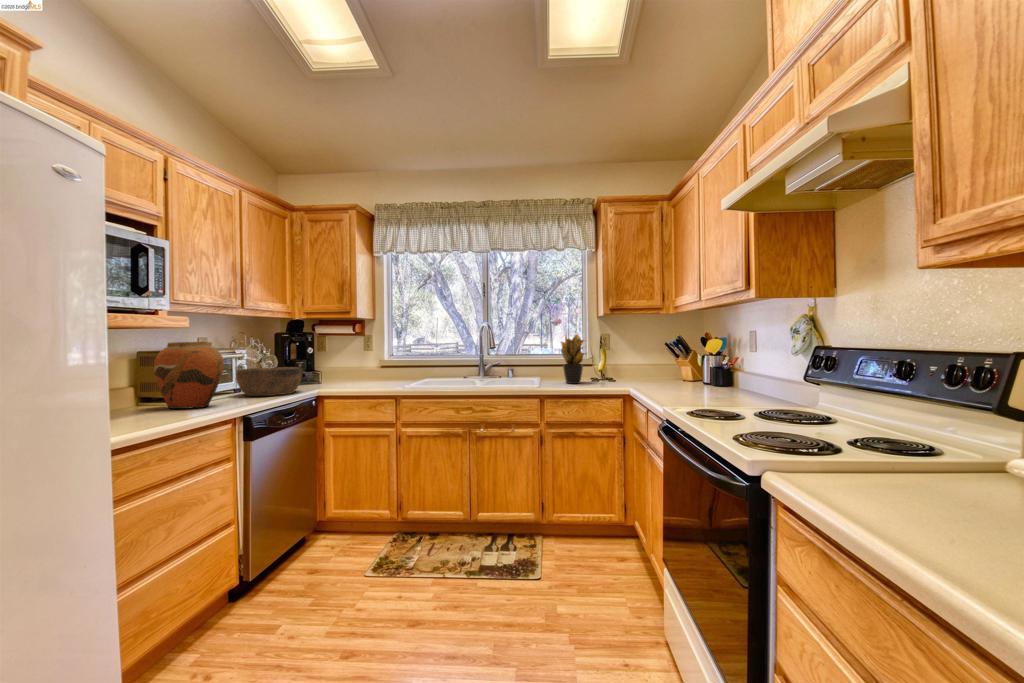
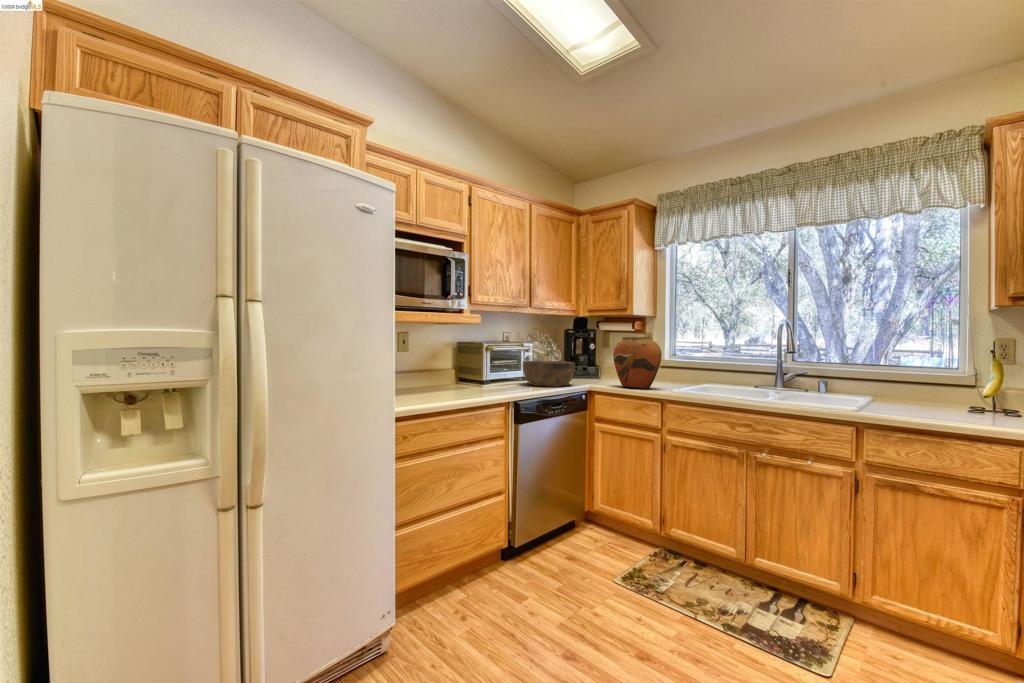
potted plant: present [561,334,587,384] -> none [901,325,976,411]
vase: present [154,342,224,409] -> present [613,337,662,389]

